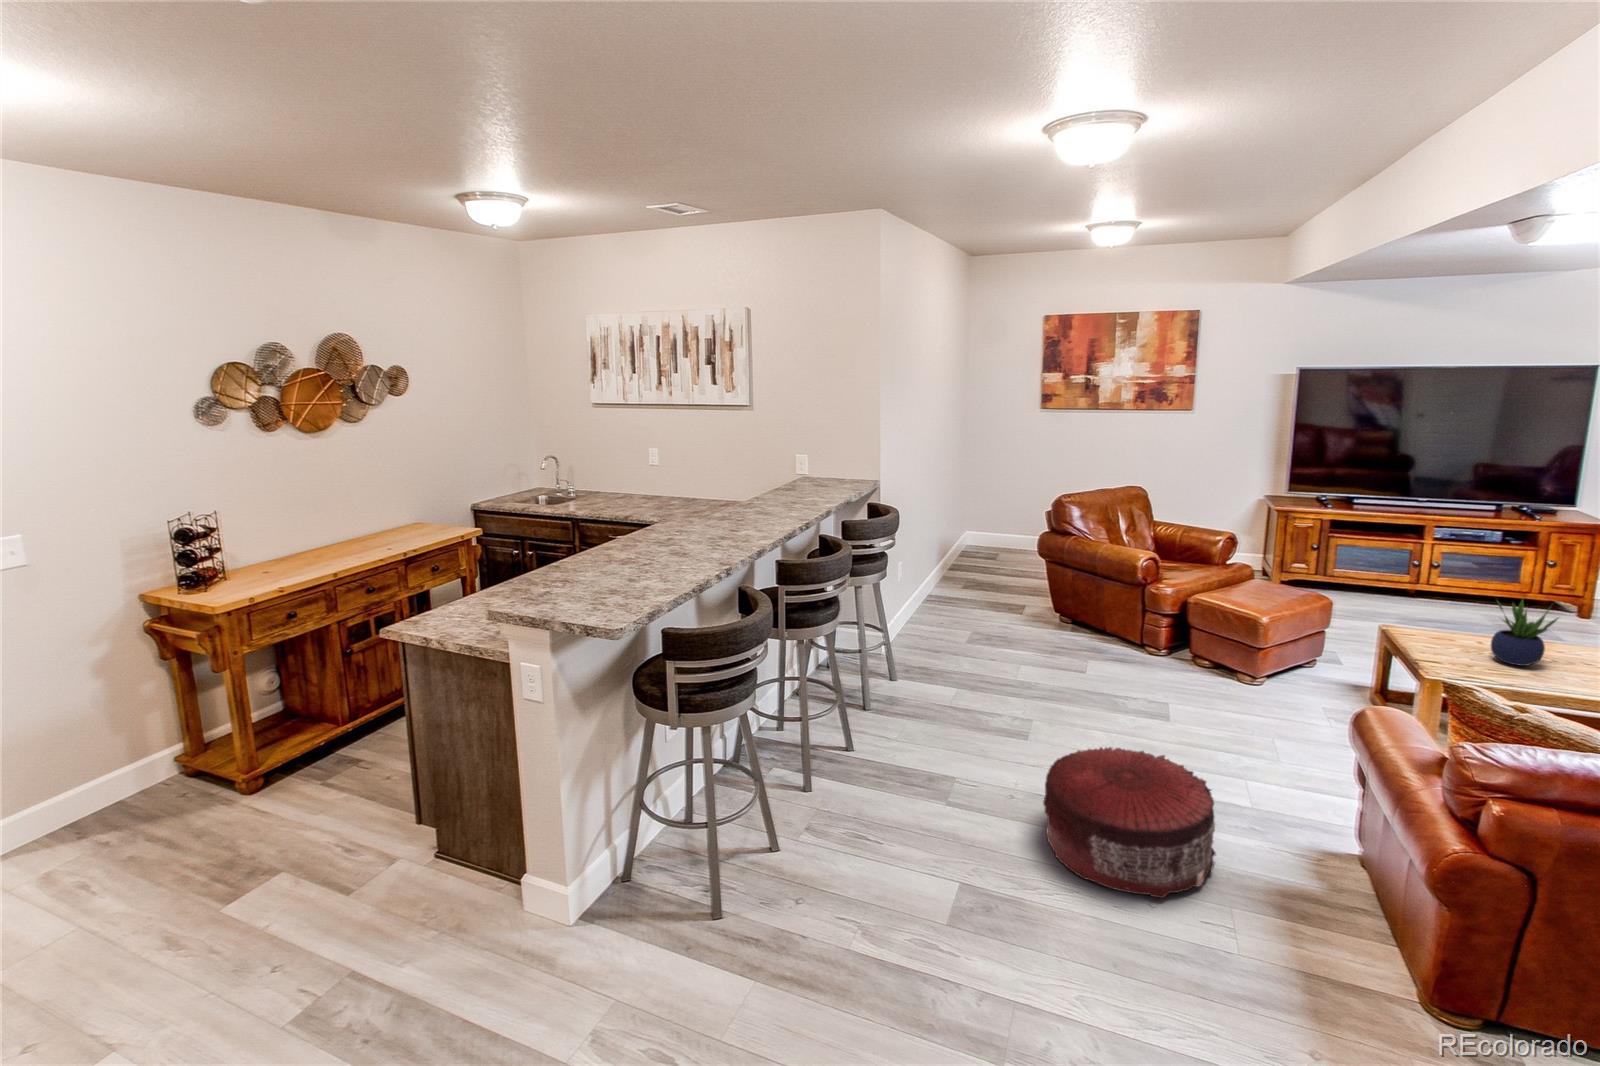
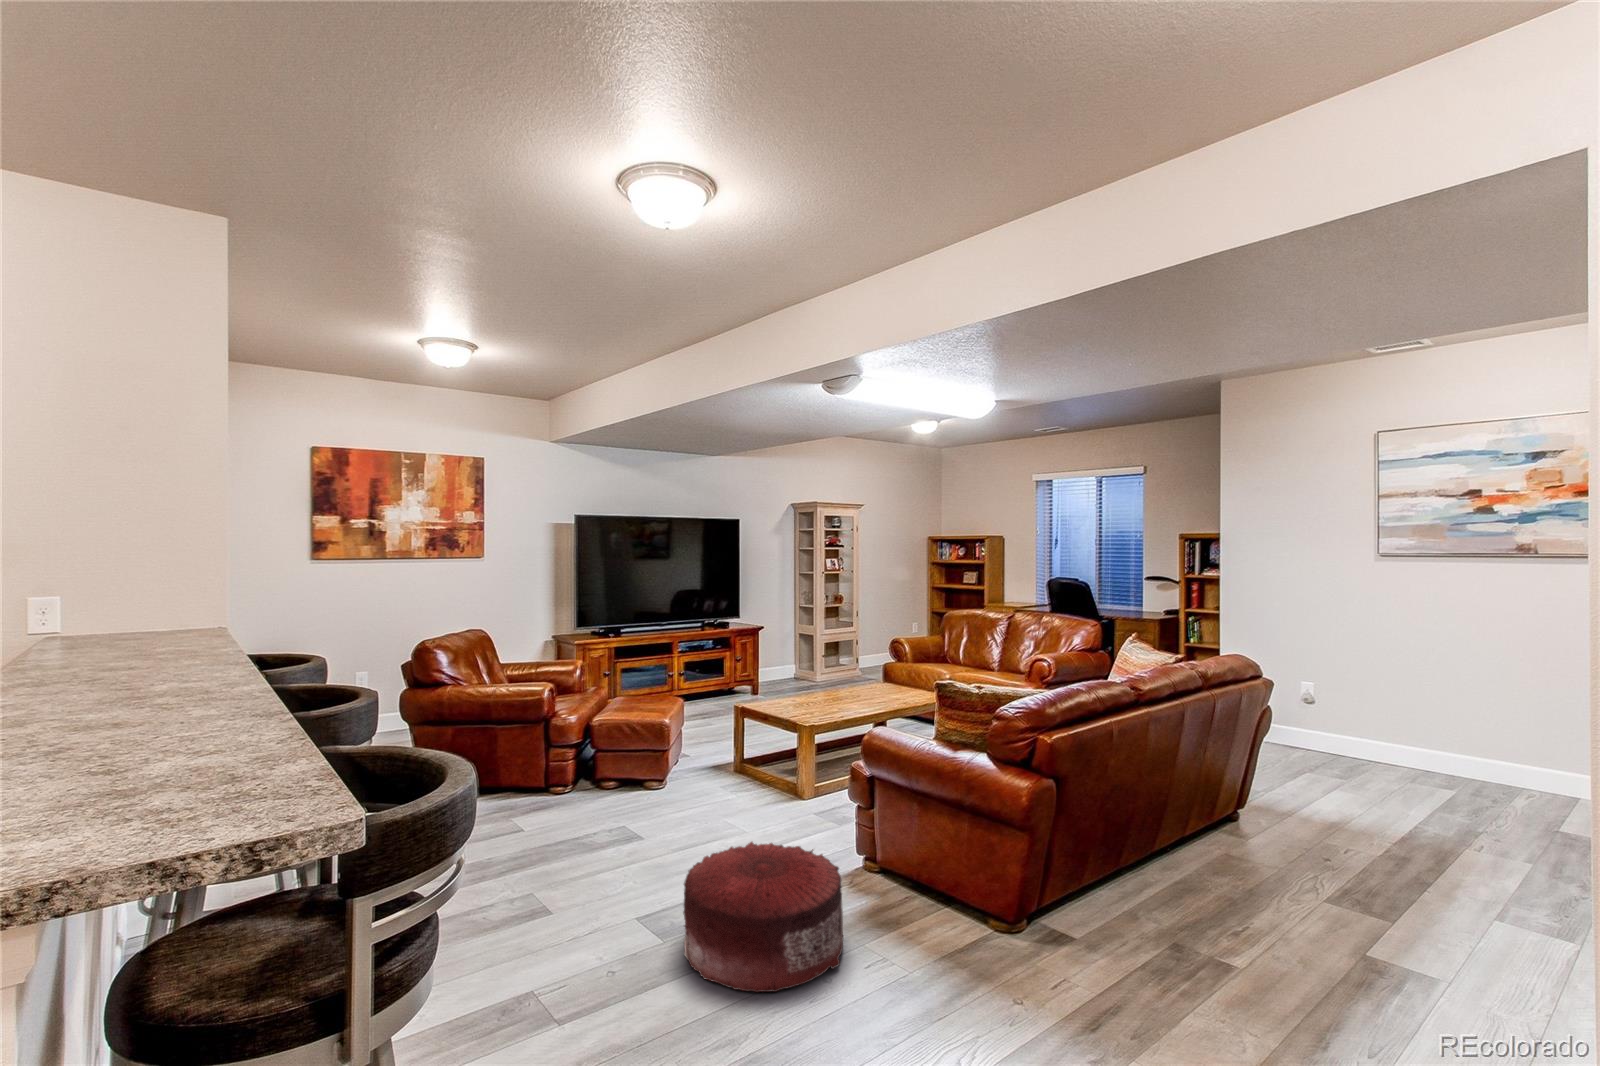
potted plant: present [1491,600,1558,666] -> none [811,660,846,710]

